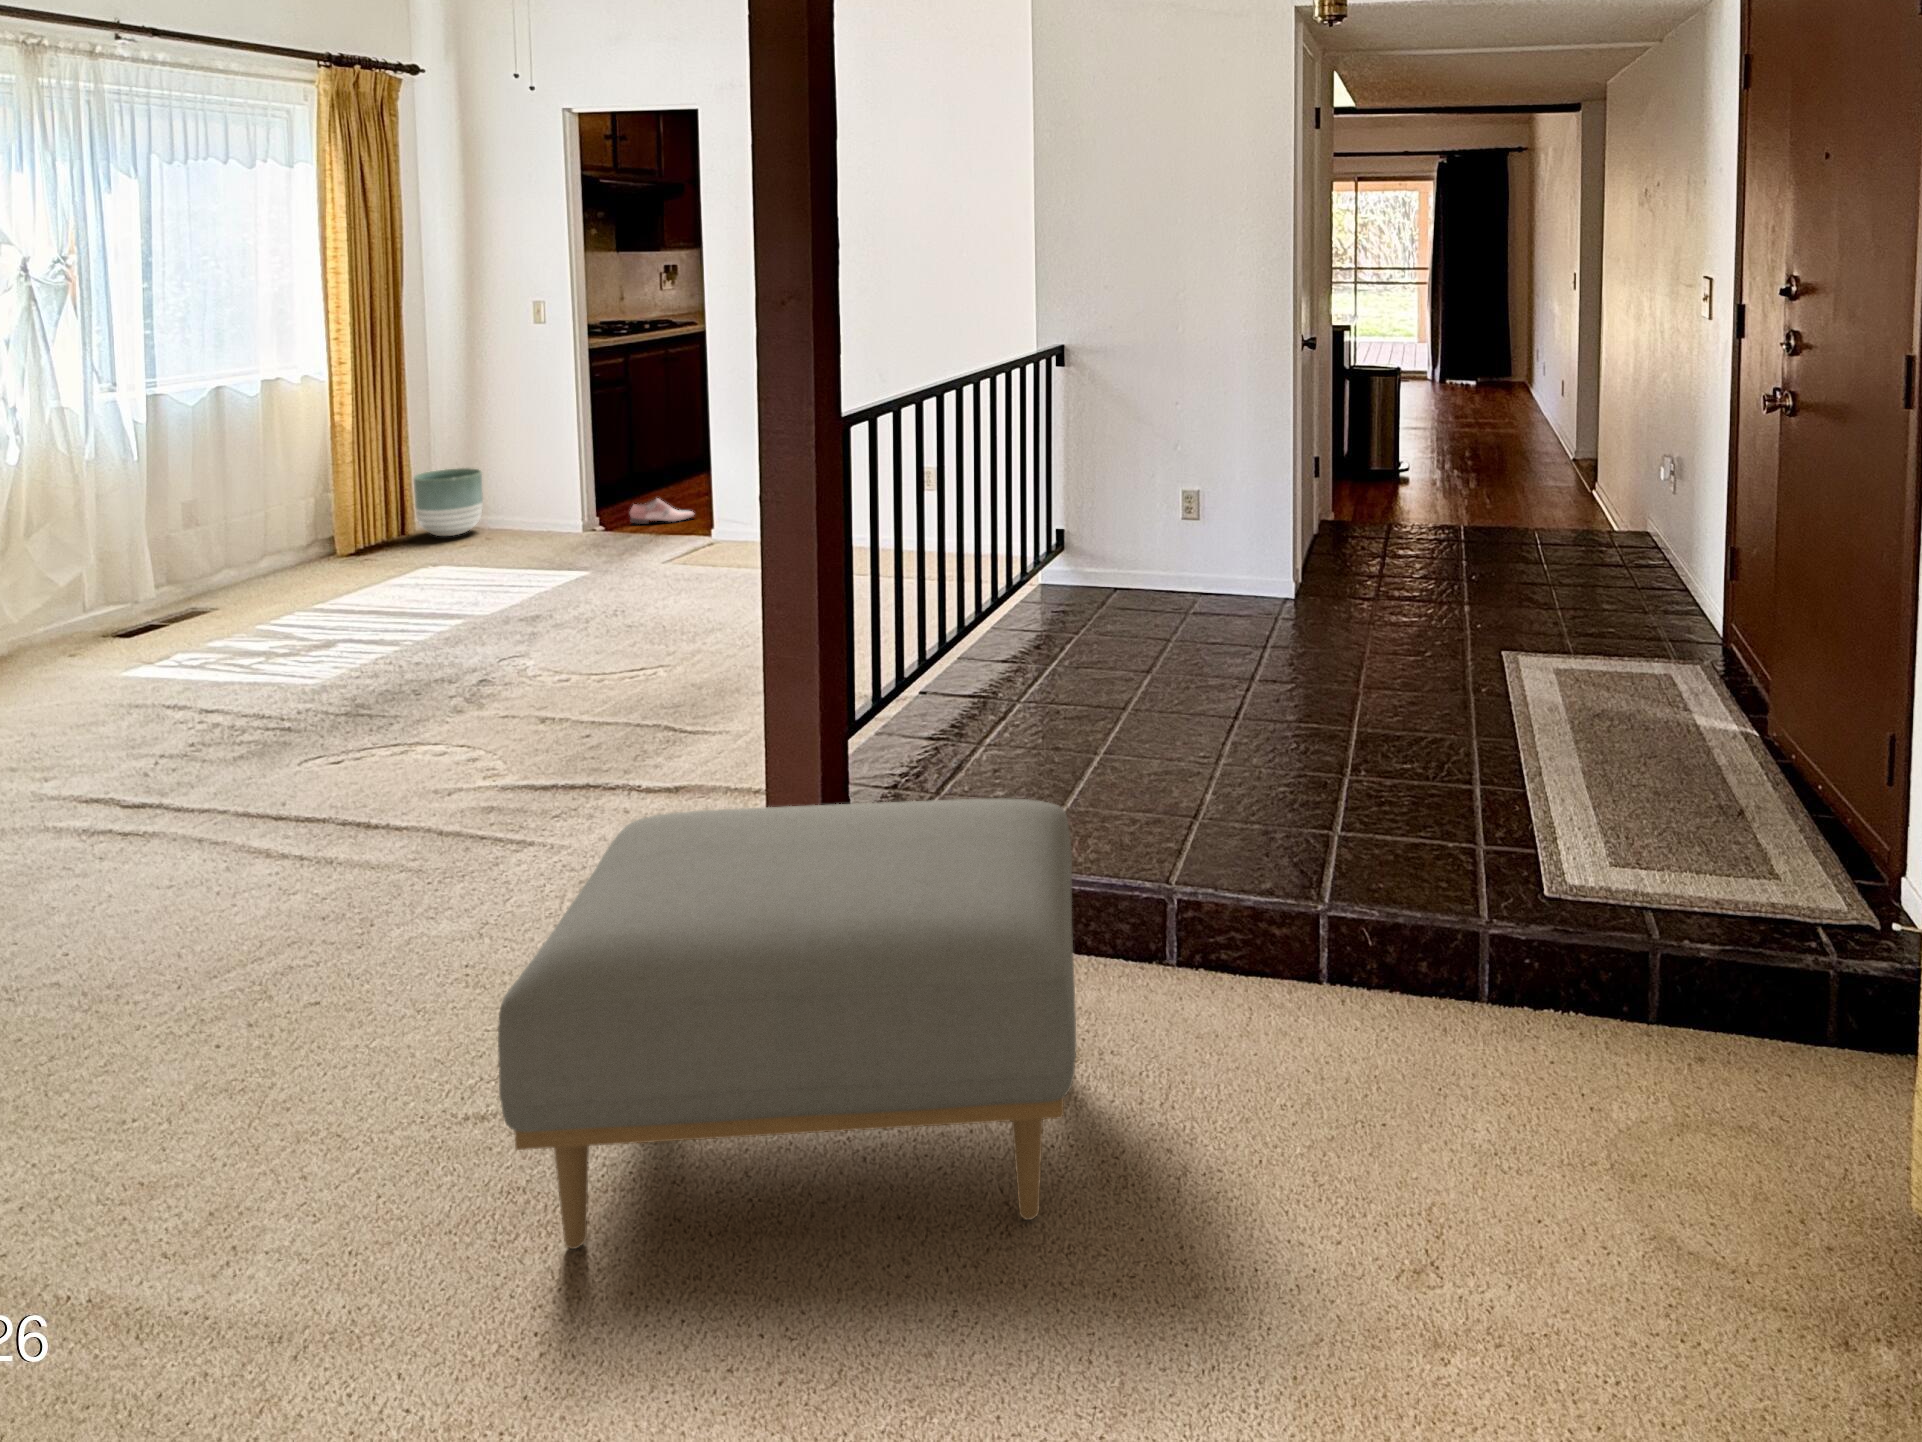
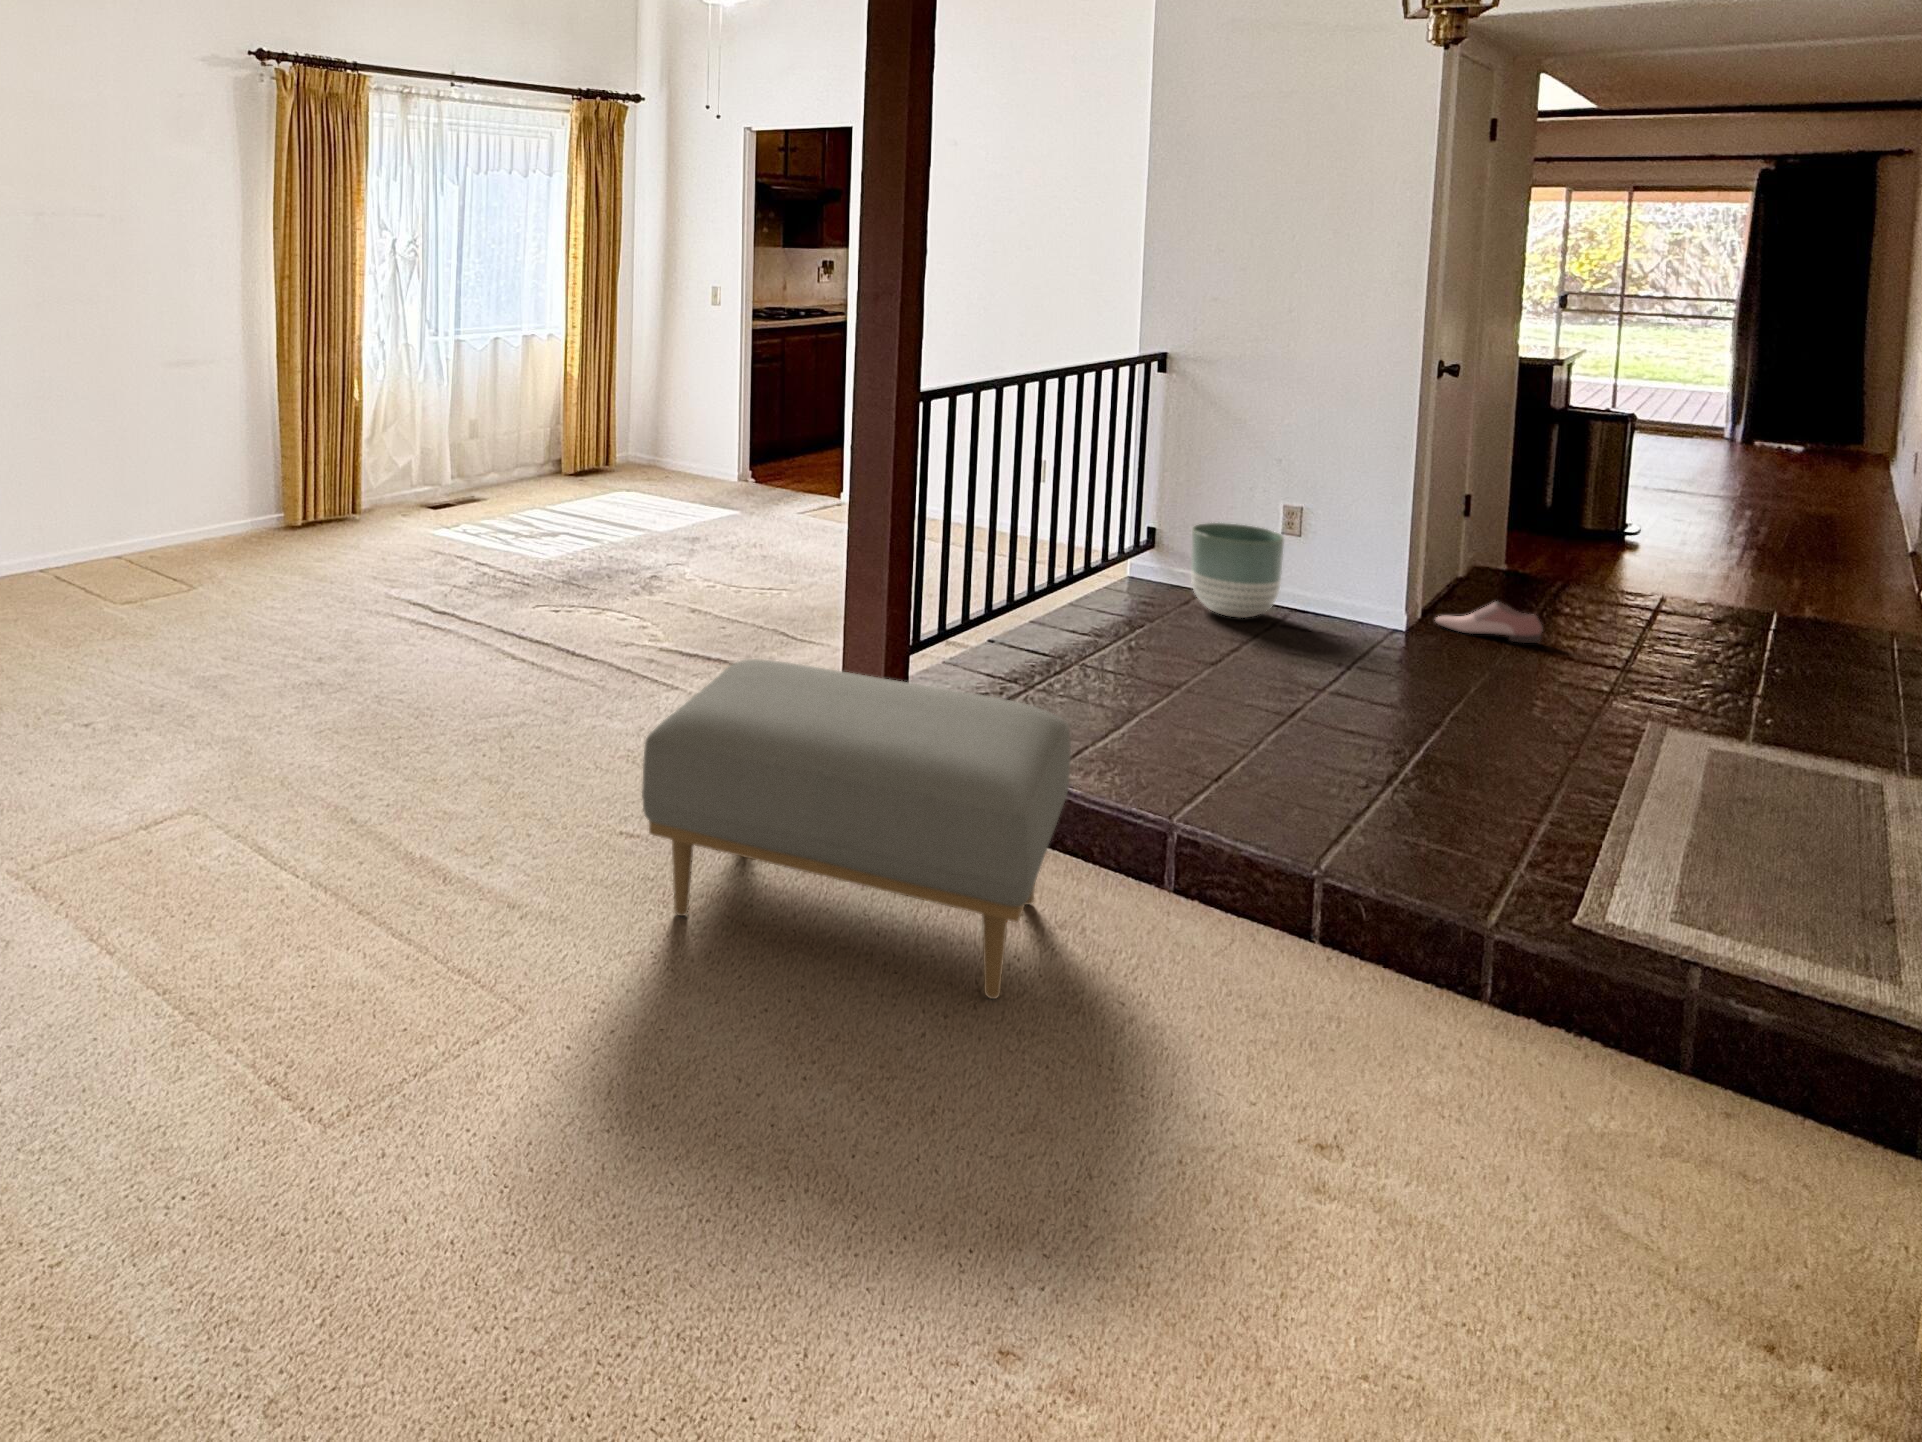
planter: present [414,468,483,536] -> present [1191,523,1284,618]
shoe: present [630,498,694,524] -> present [1436,602,1543,643]

